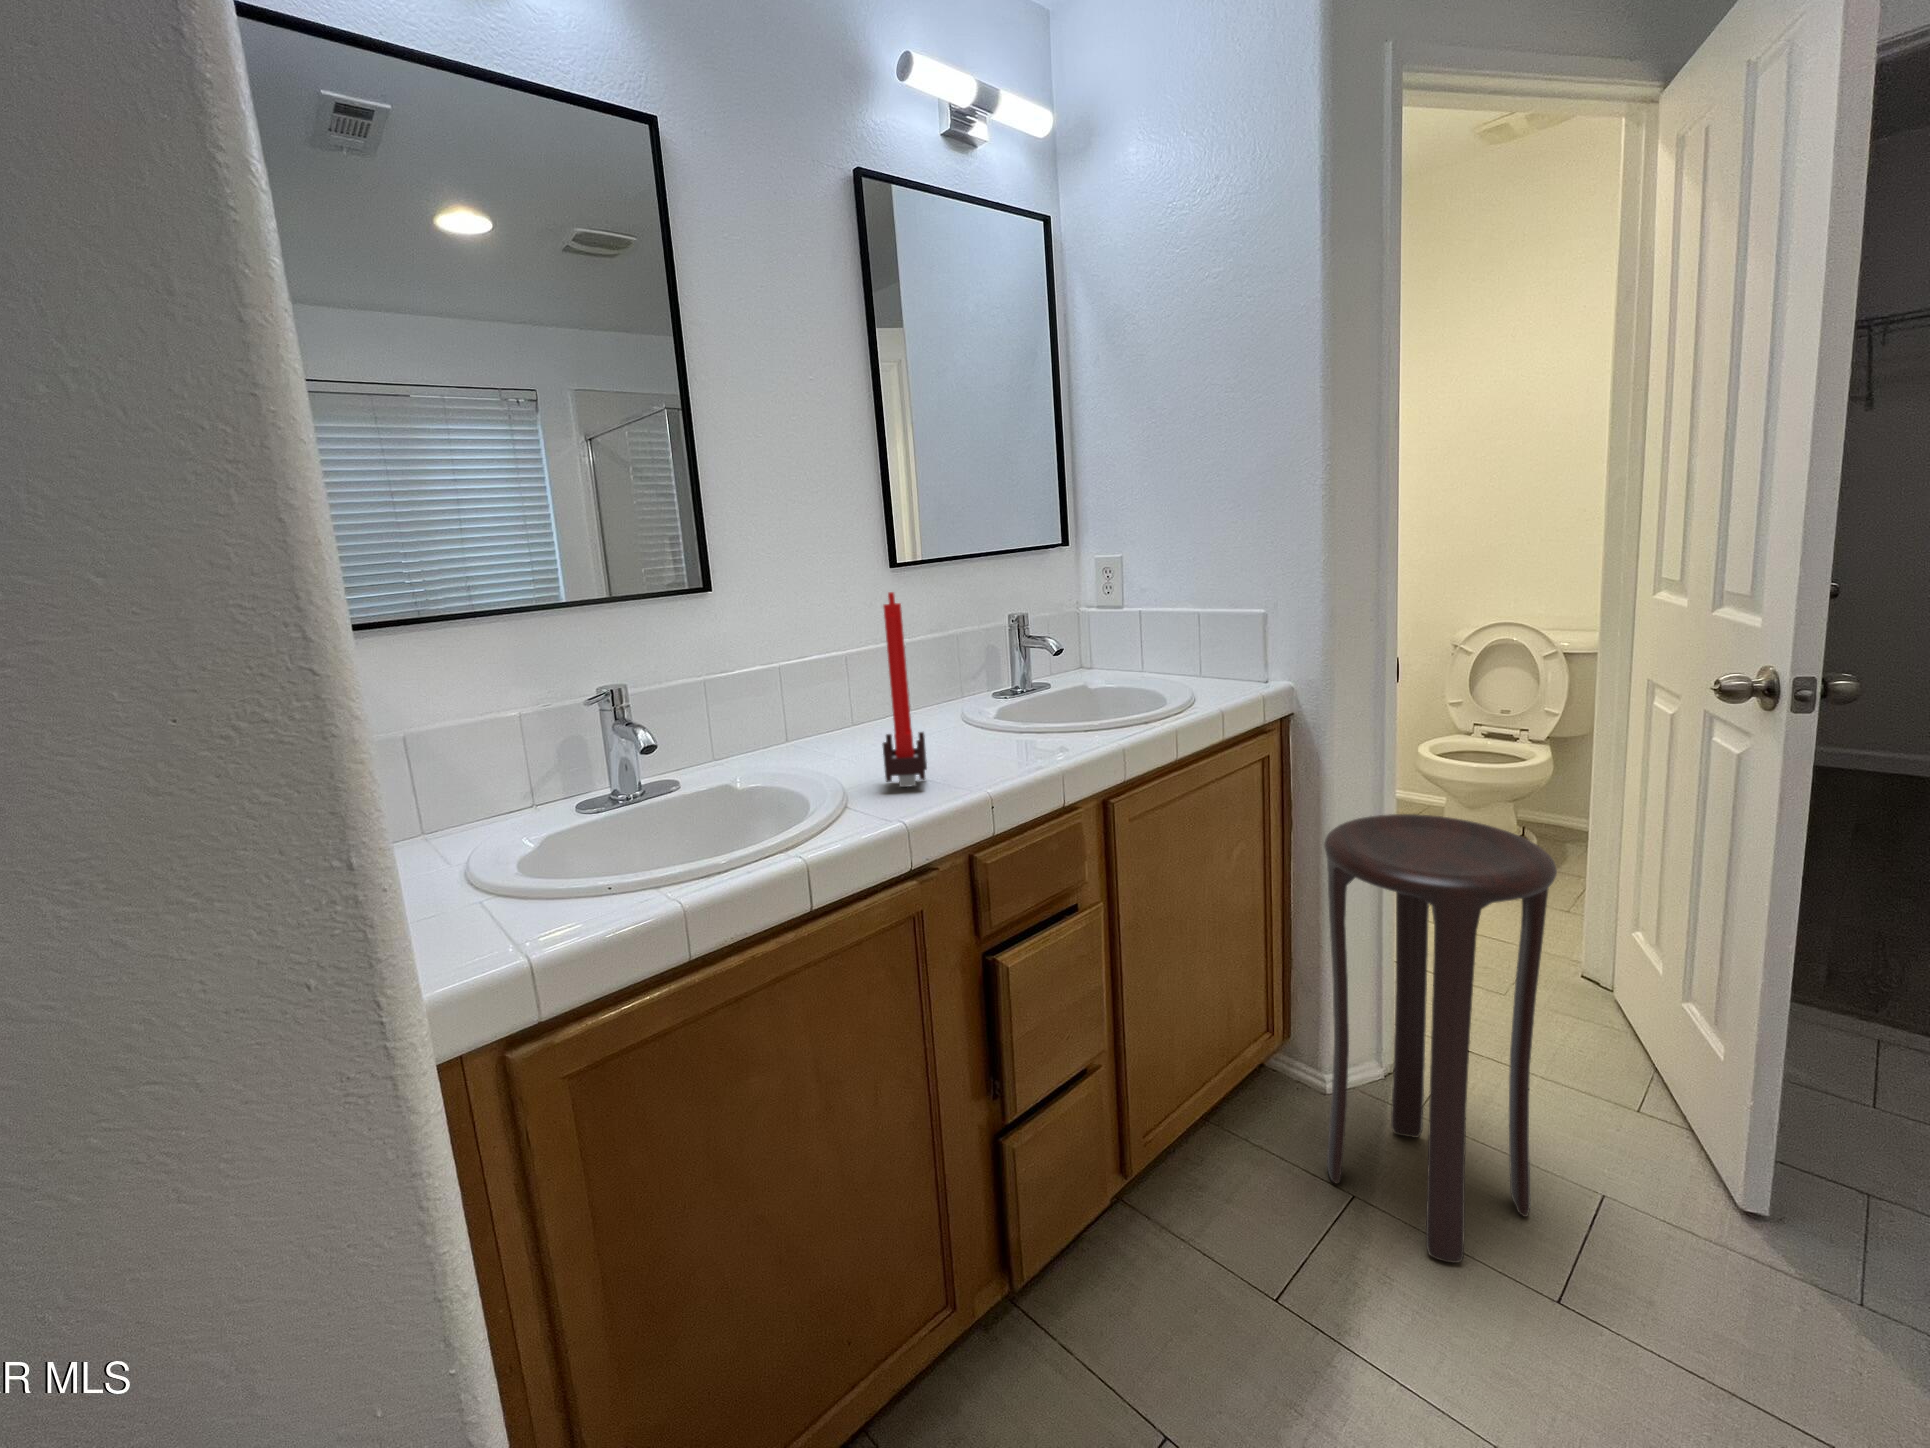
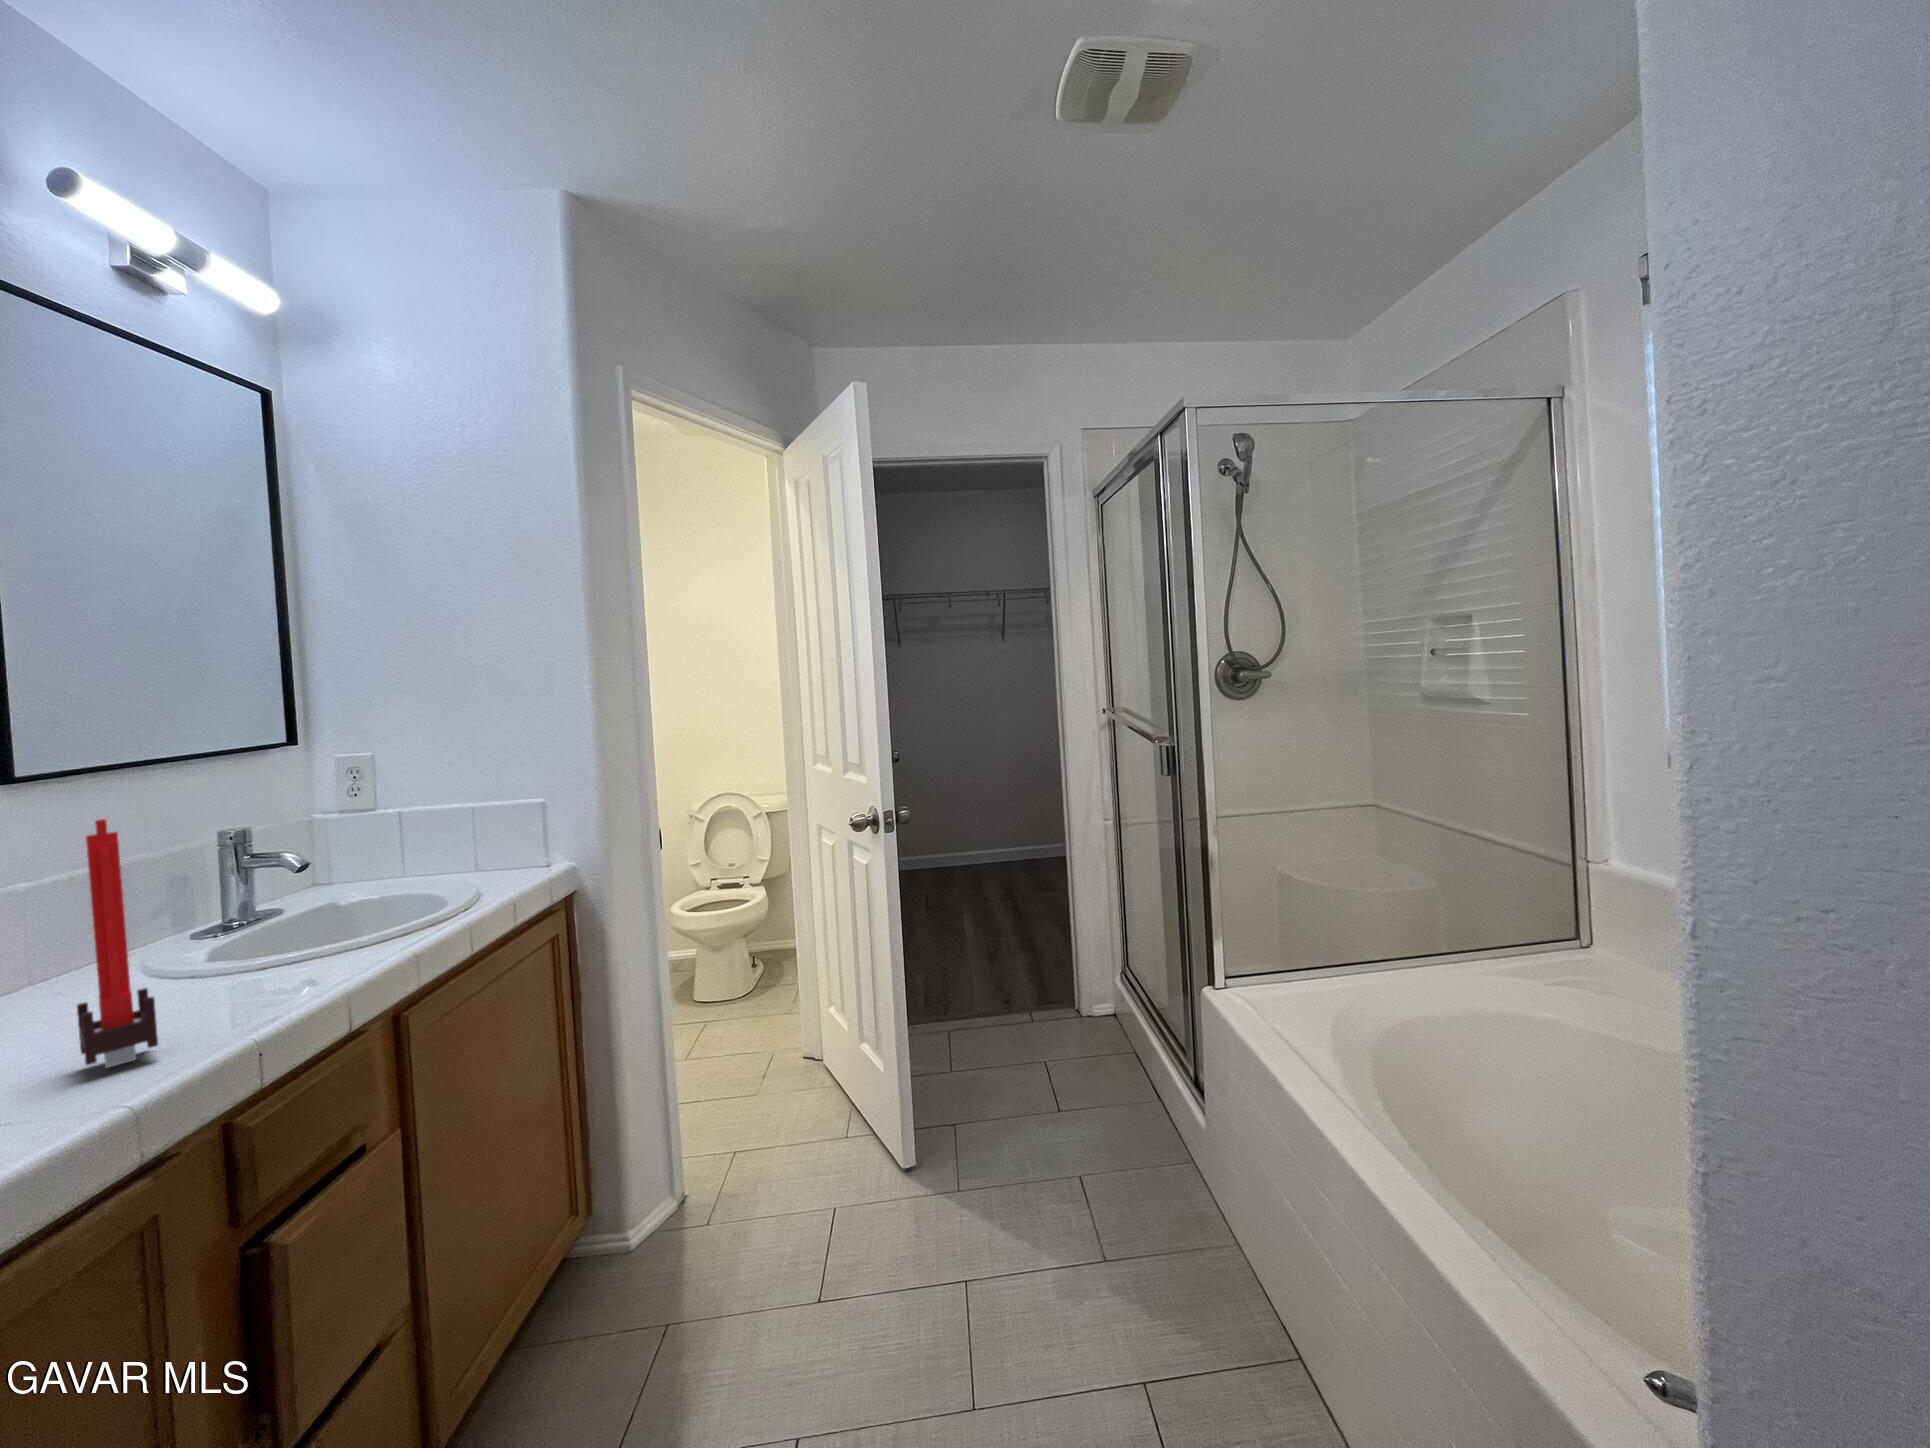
stool: present [1324,814,1557,1263] -> none [618,951,794,1329]

